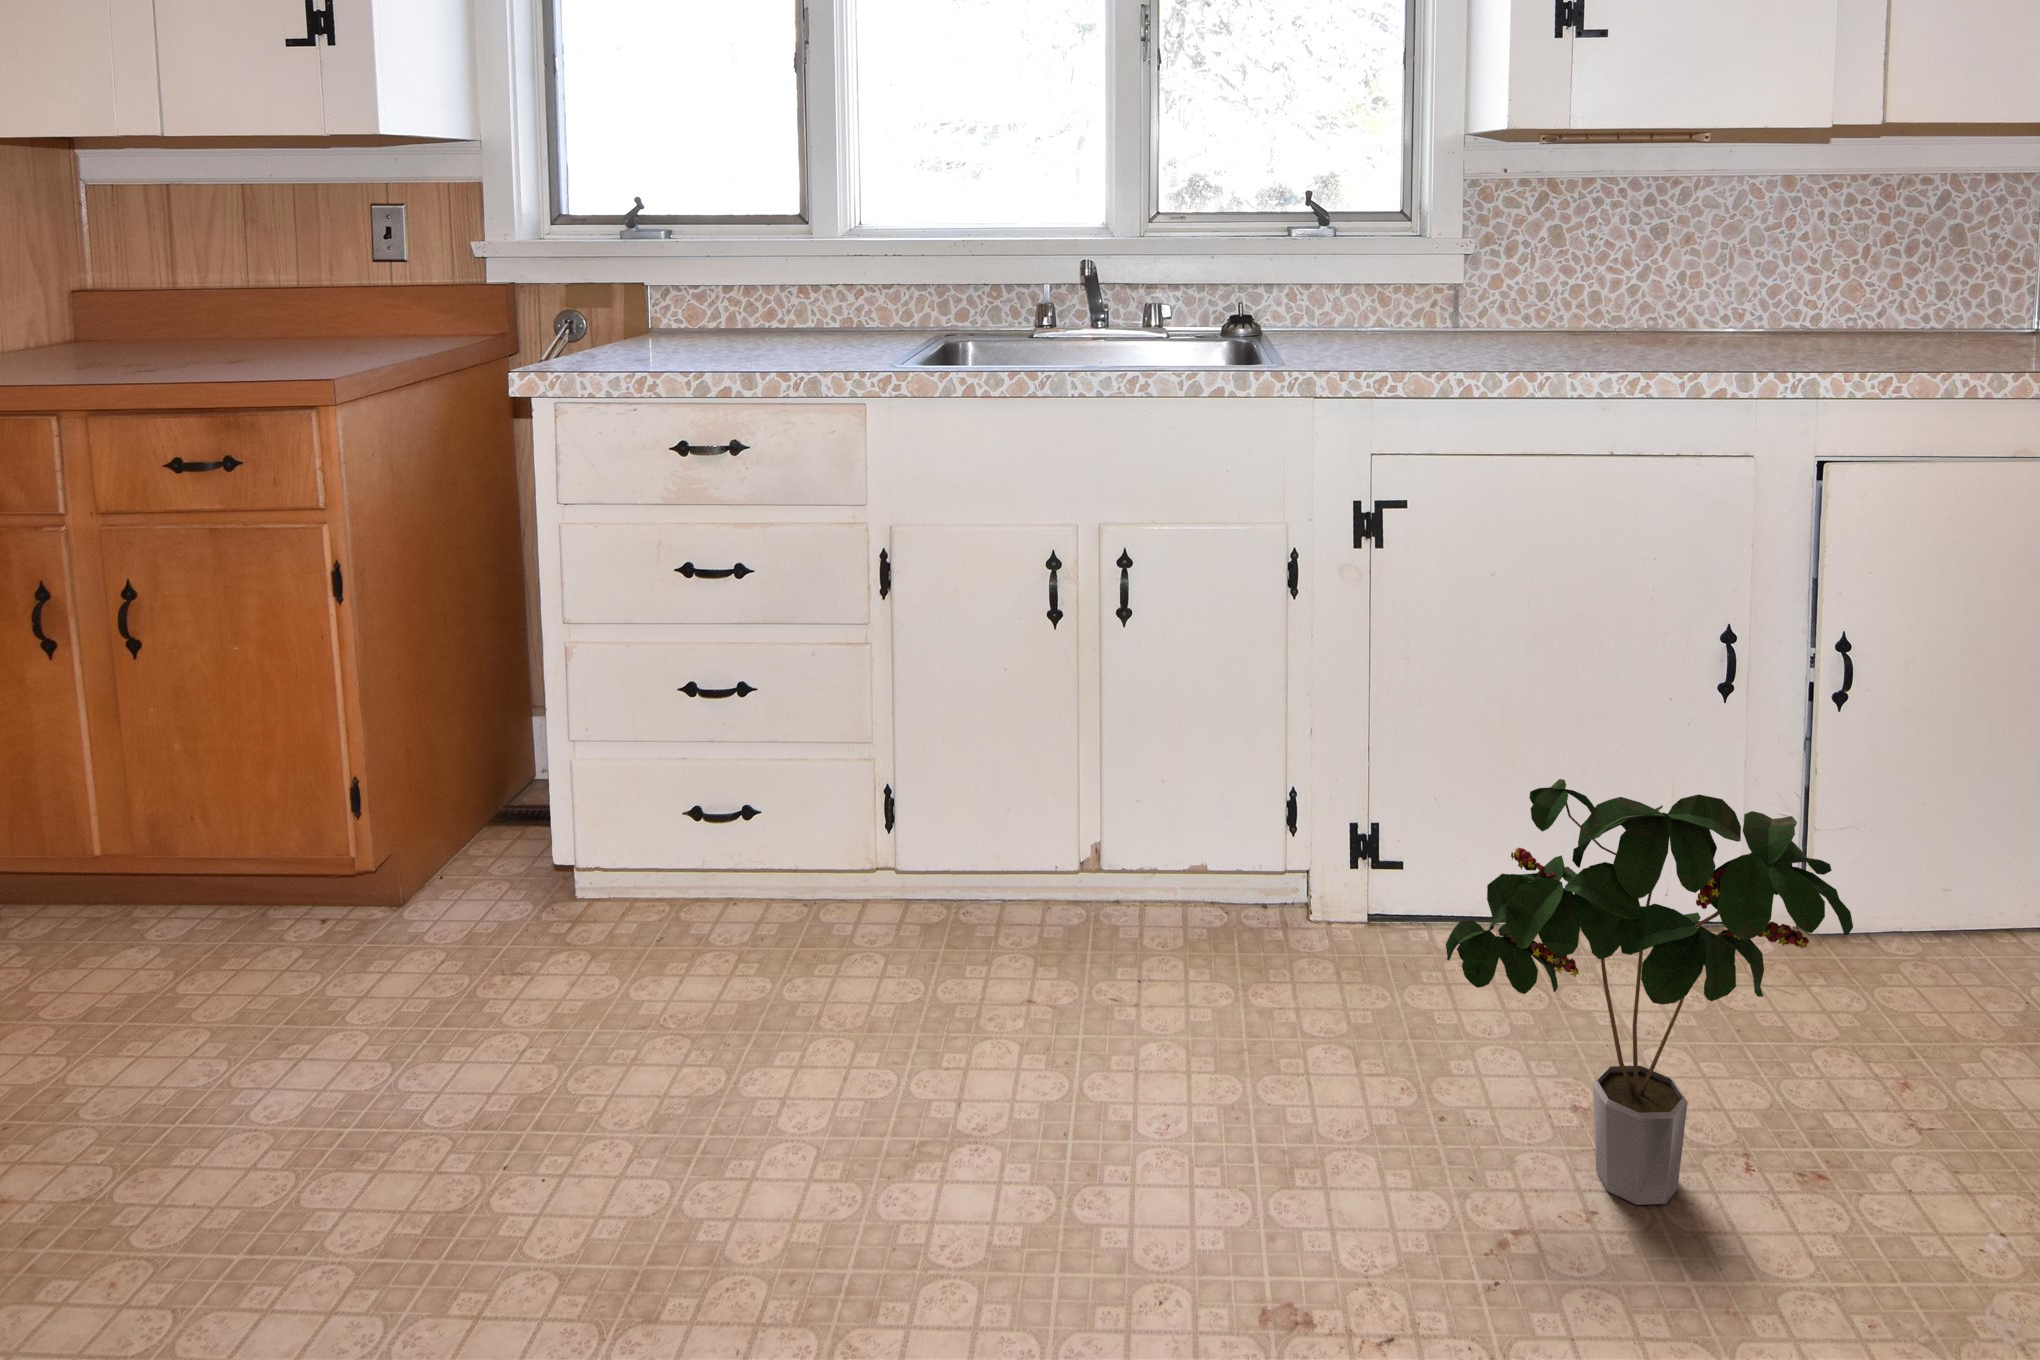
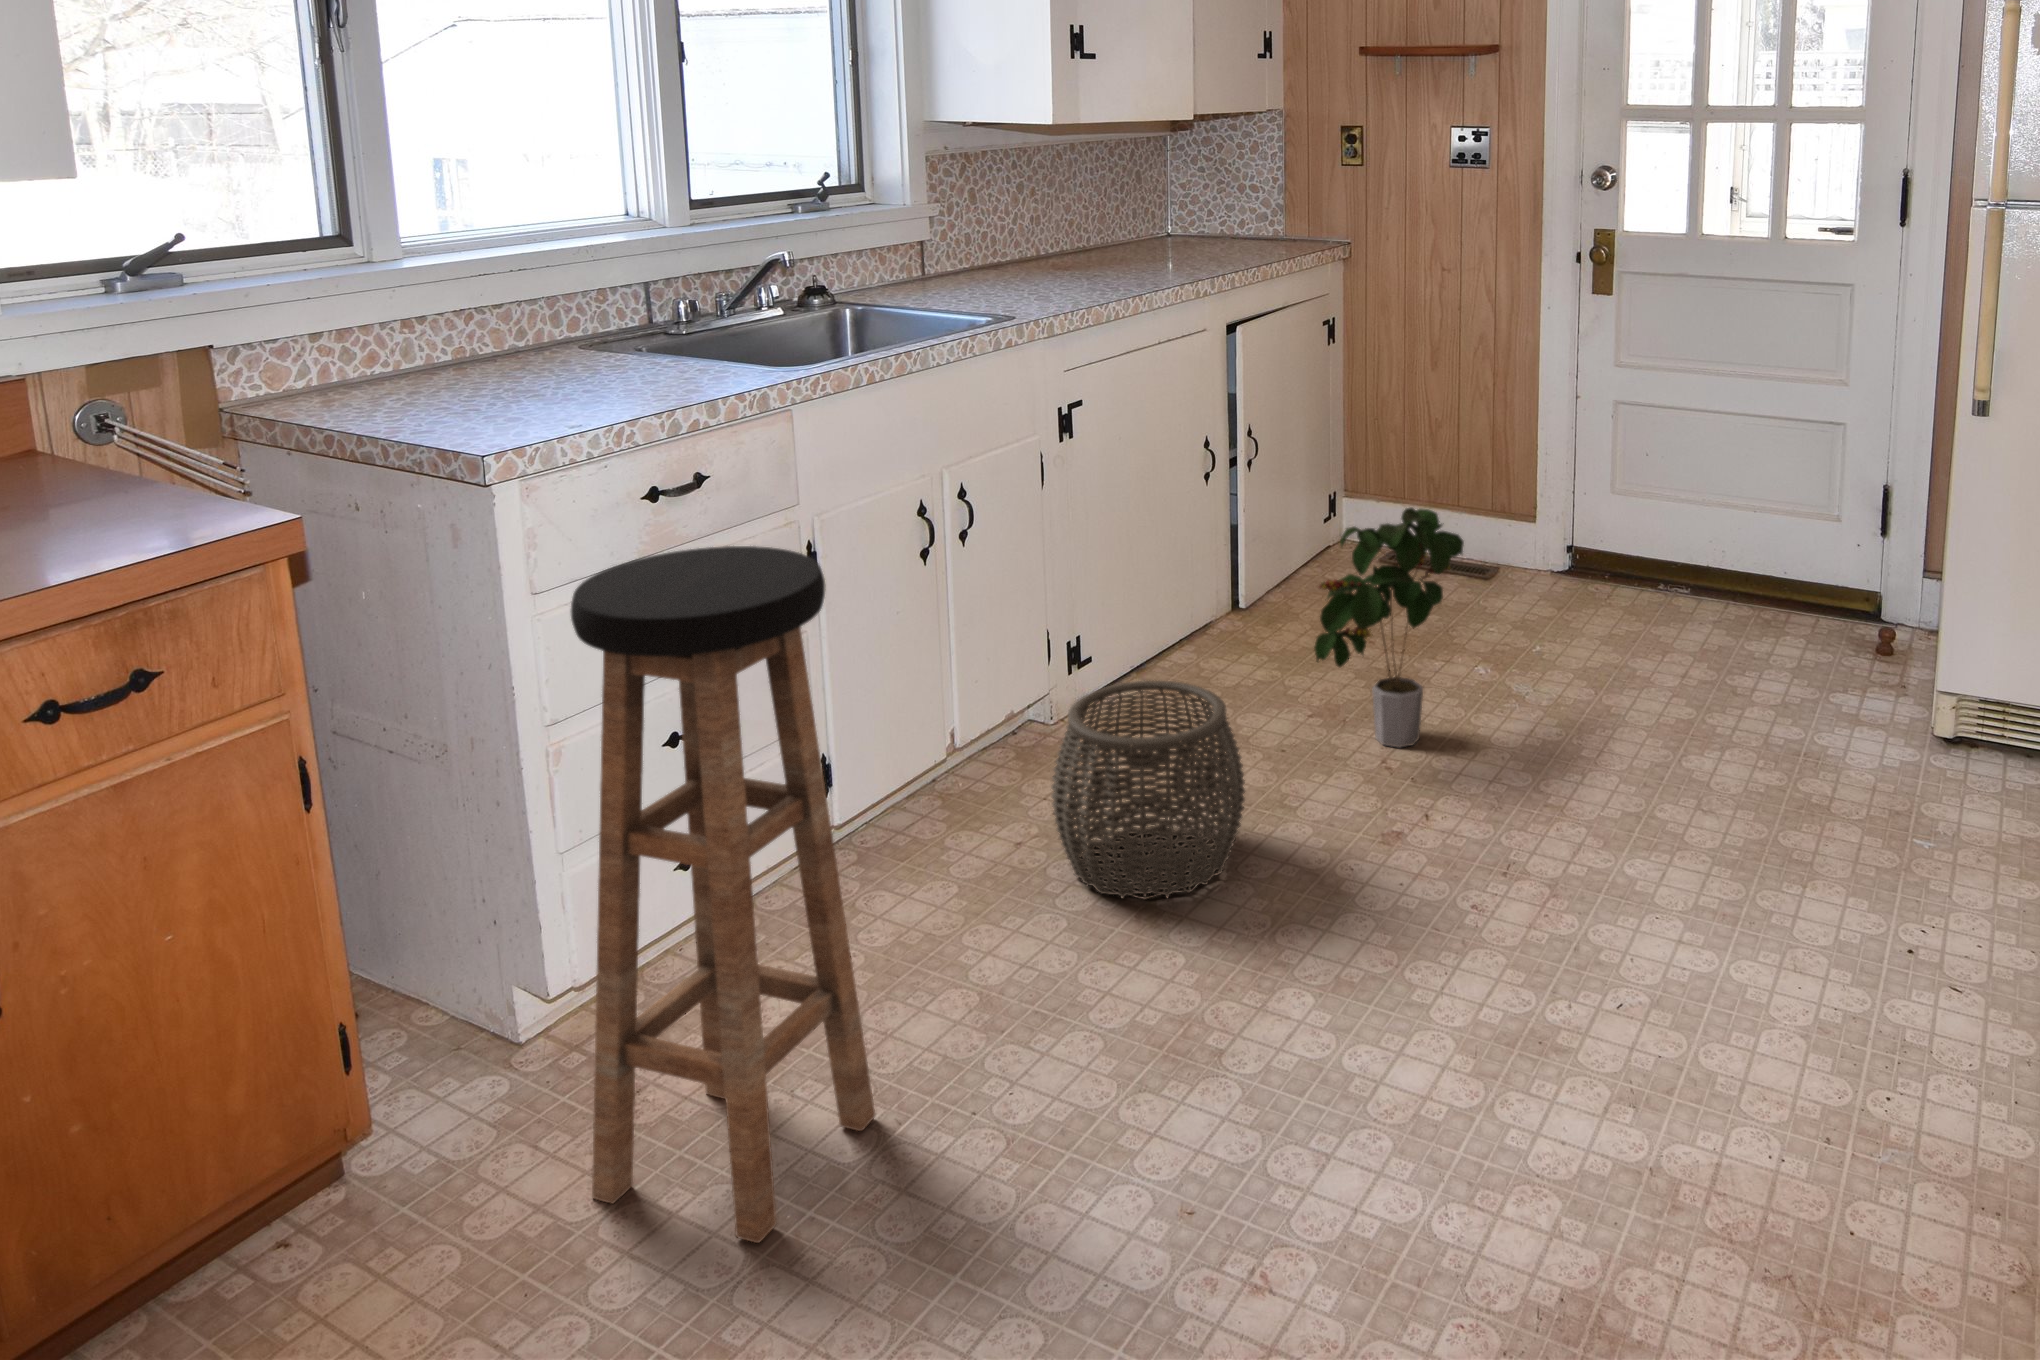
bar stool: none [326,475,584,1072] -> present [571,546,875,1243]
woven basket: none [952,822,1203,1127] -> present [1051,681,1245,900]

